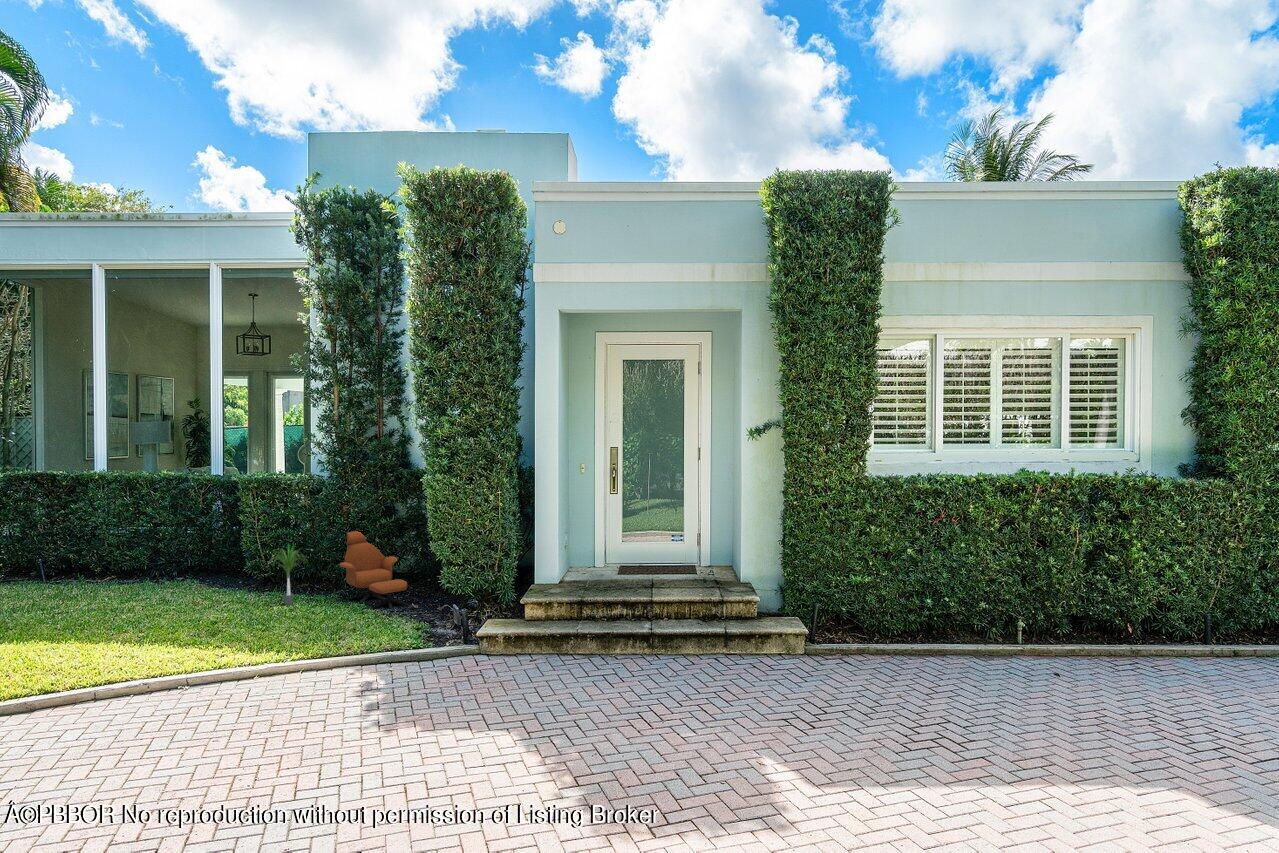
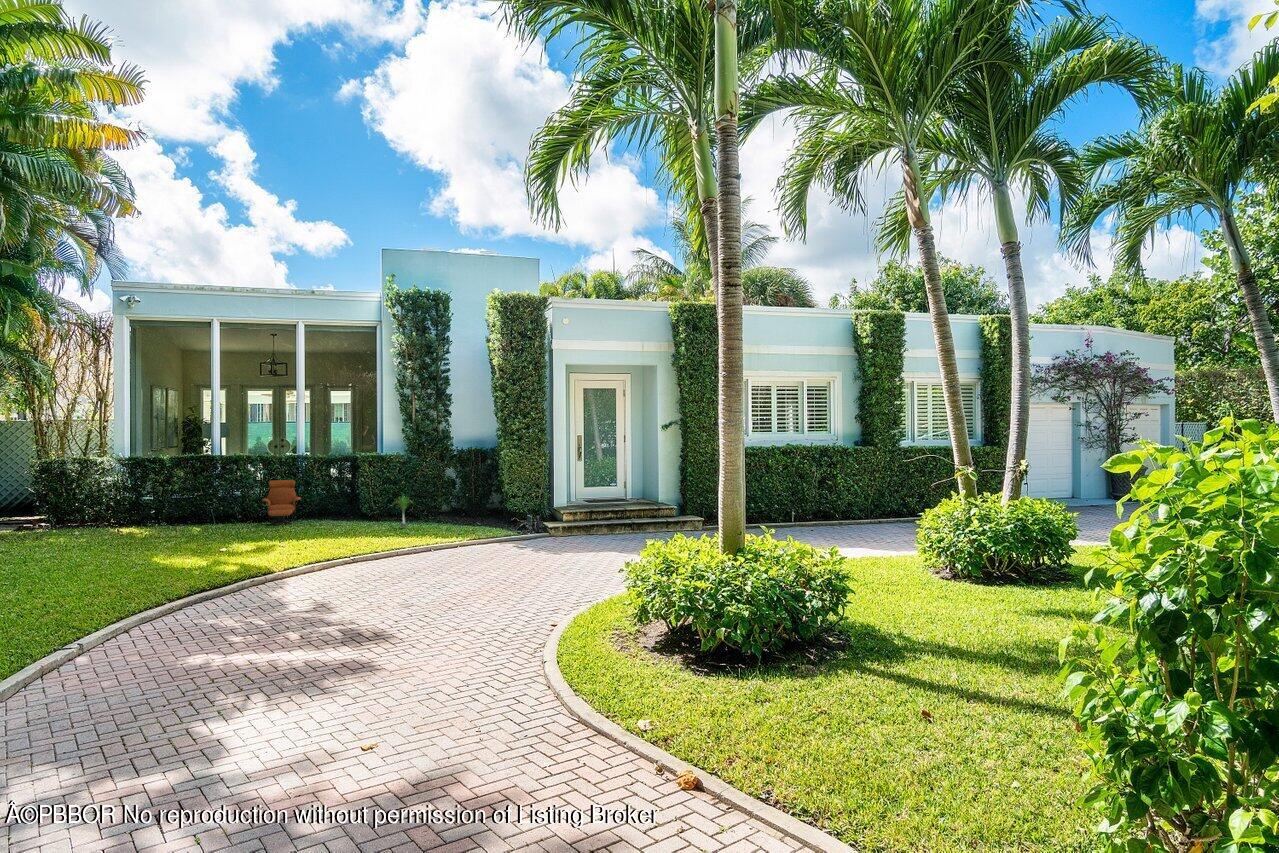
lounge chair: present [339,531,408,609] -> present [262,480,301,526]

